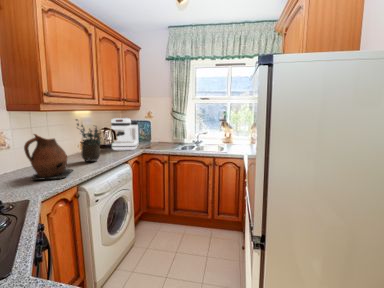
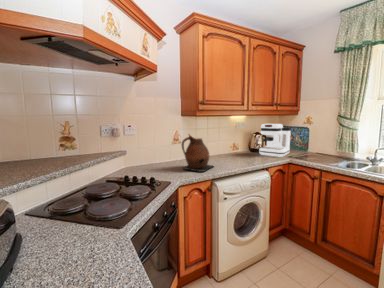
potted plant: present [76,119,101,162] -> none [225,123,245,163]

